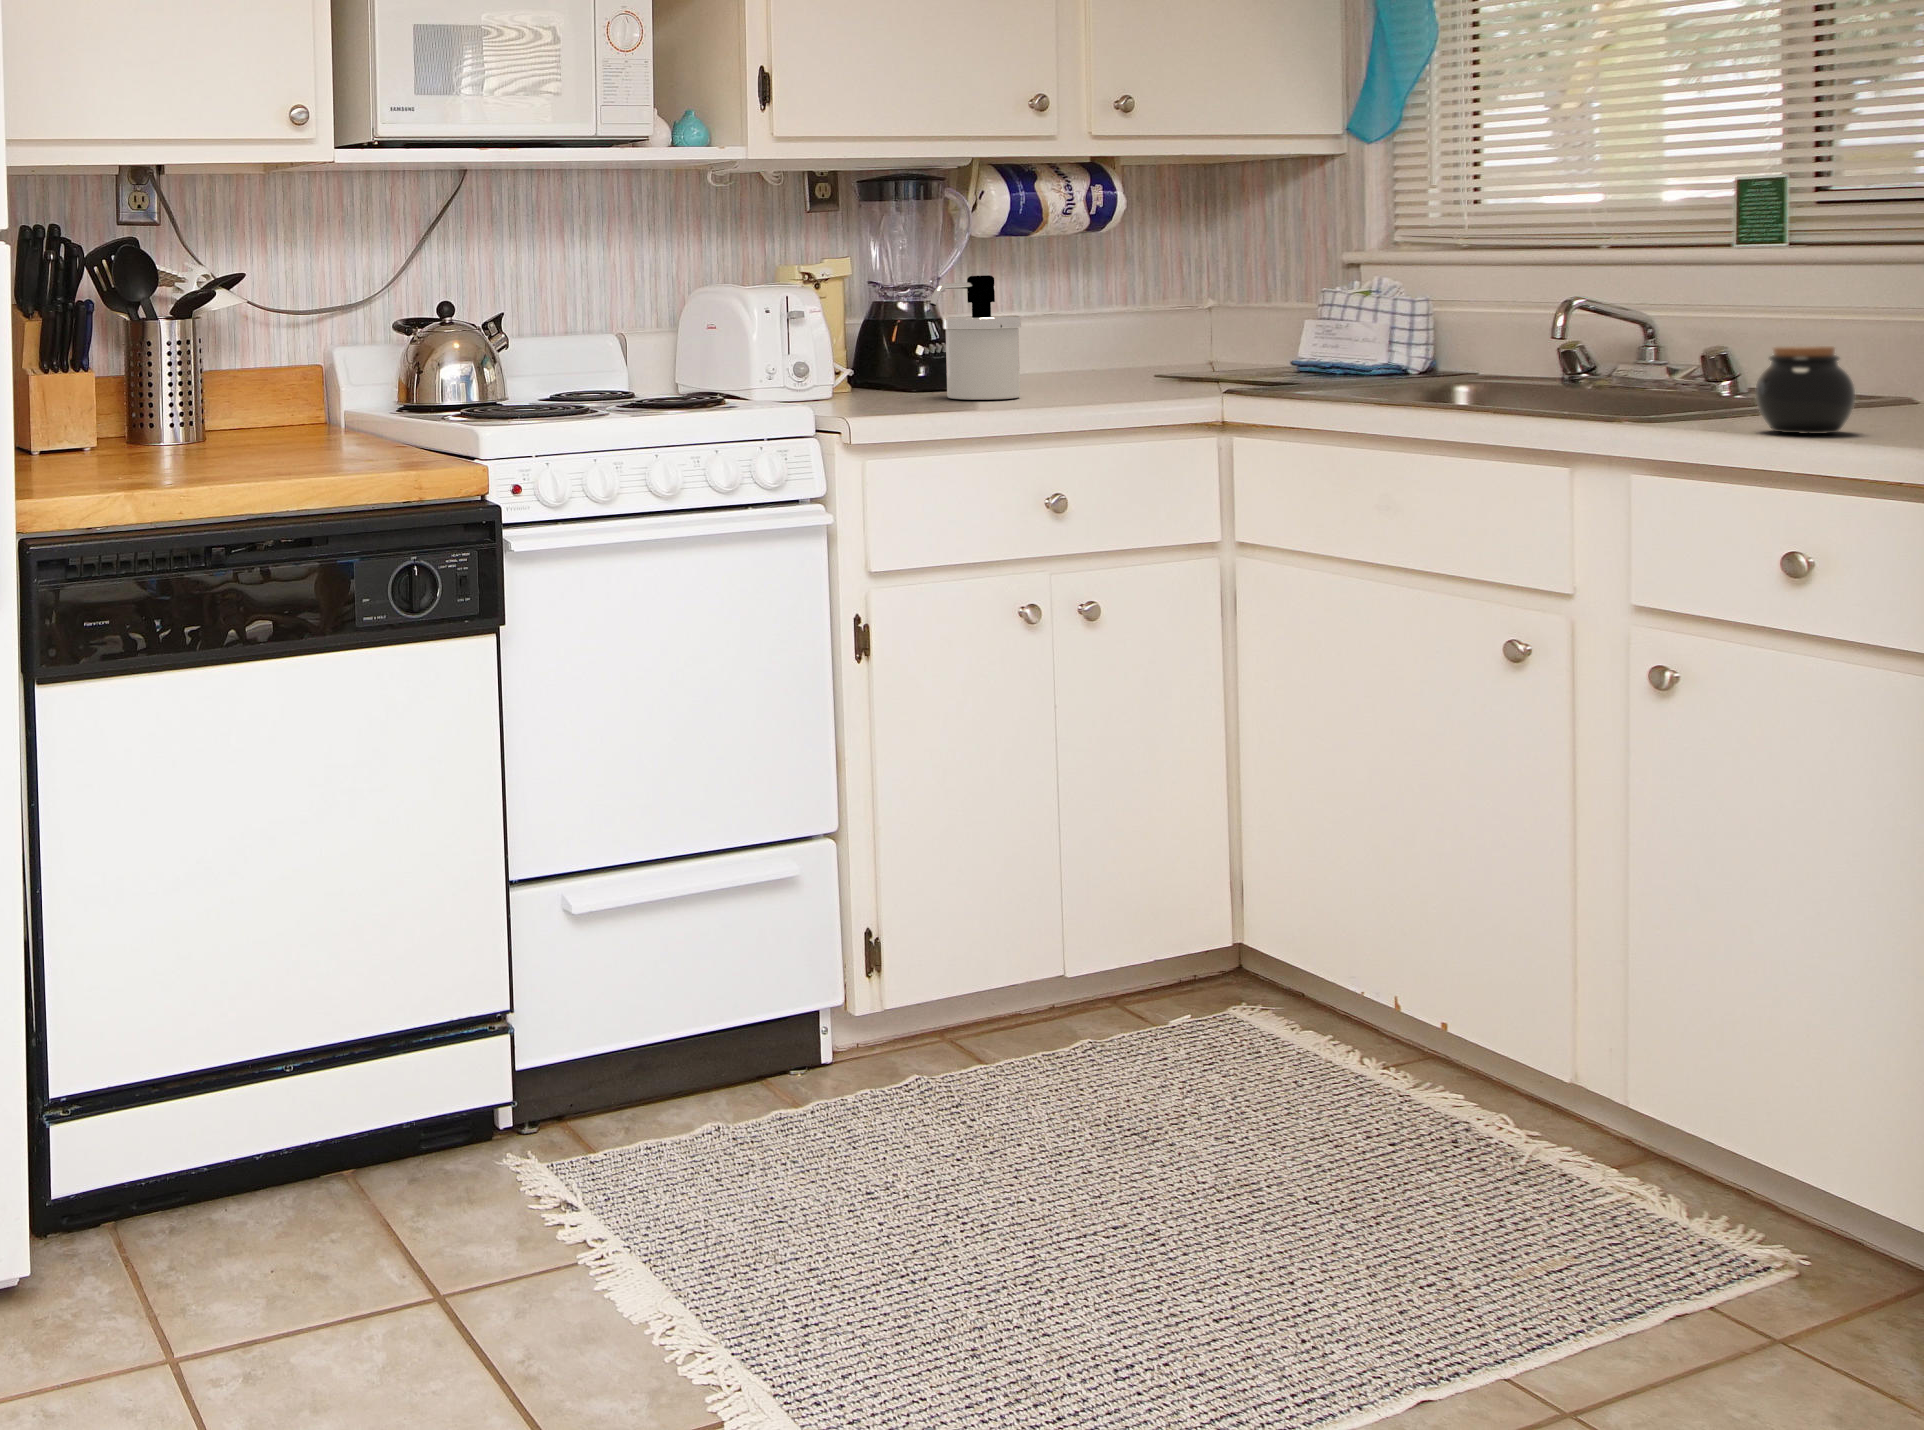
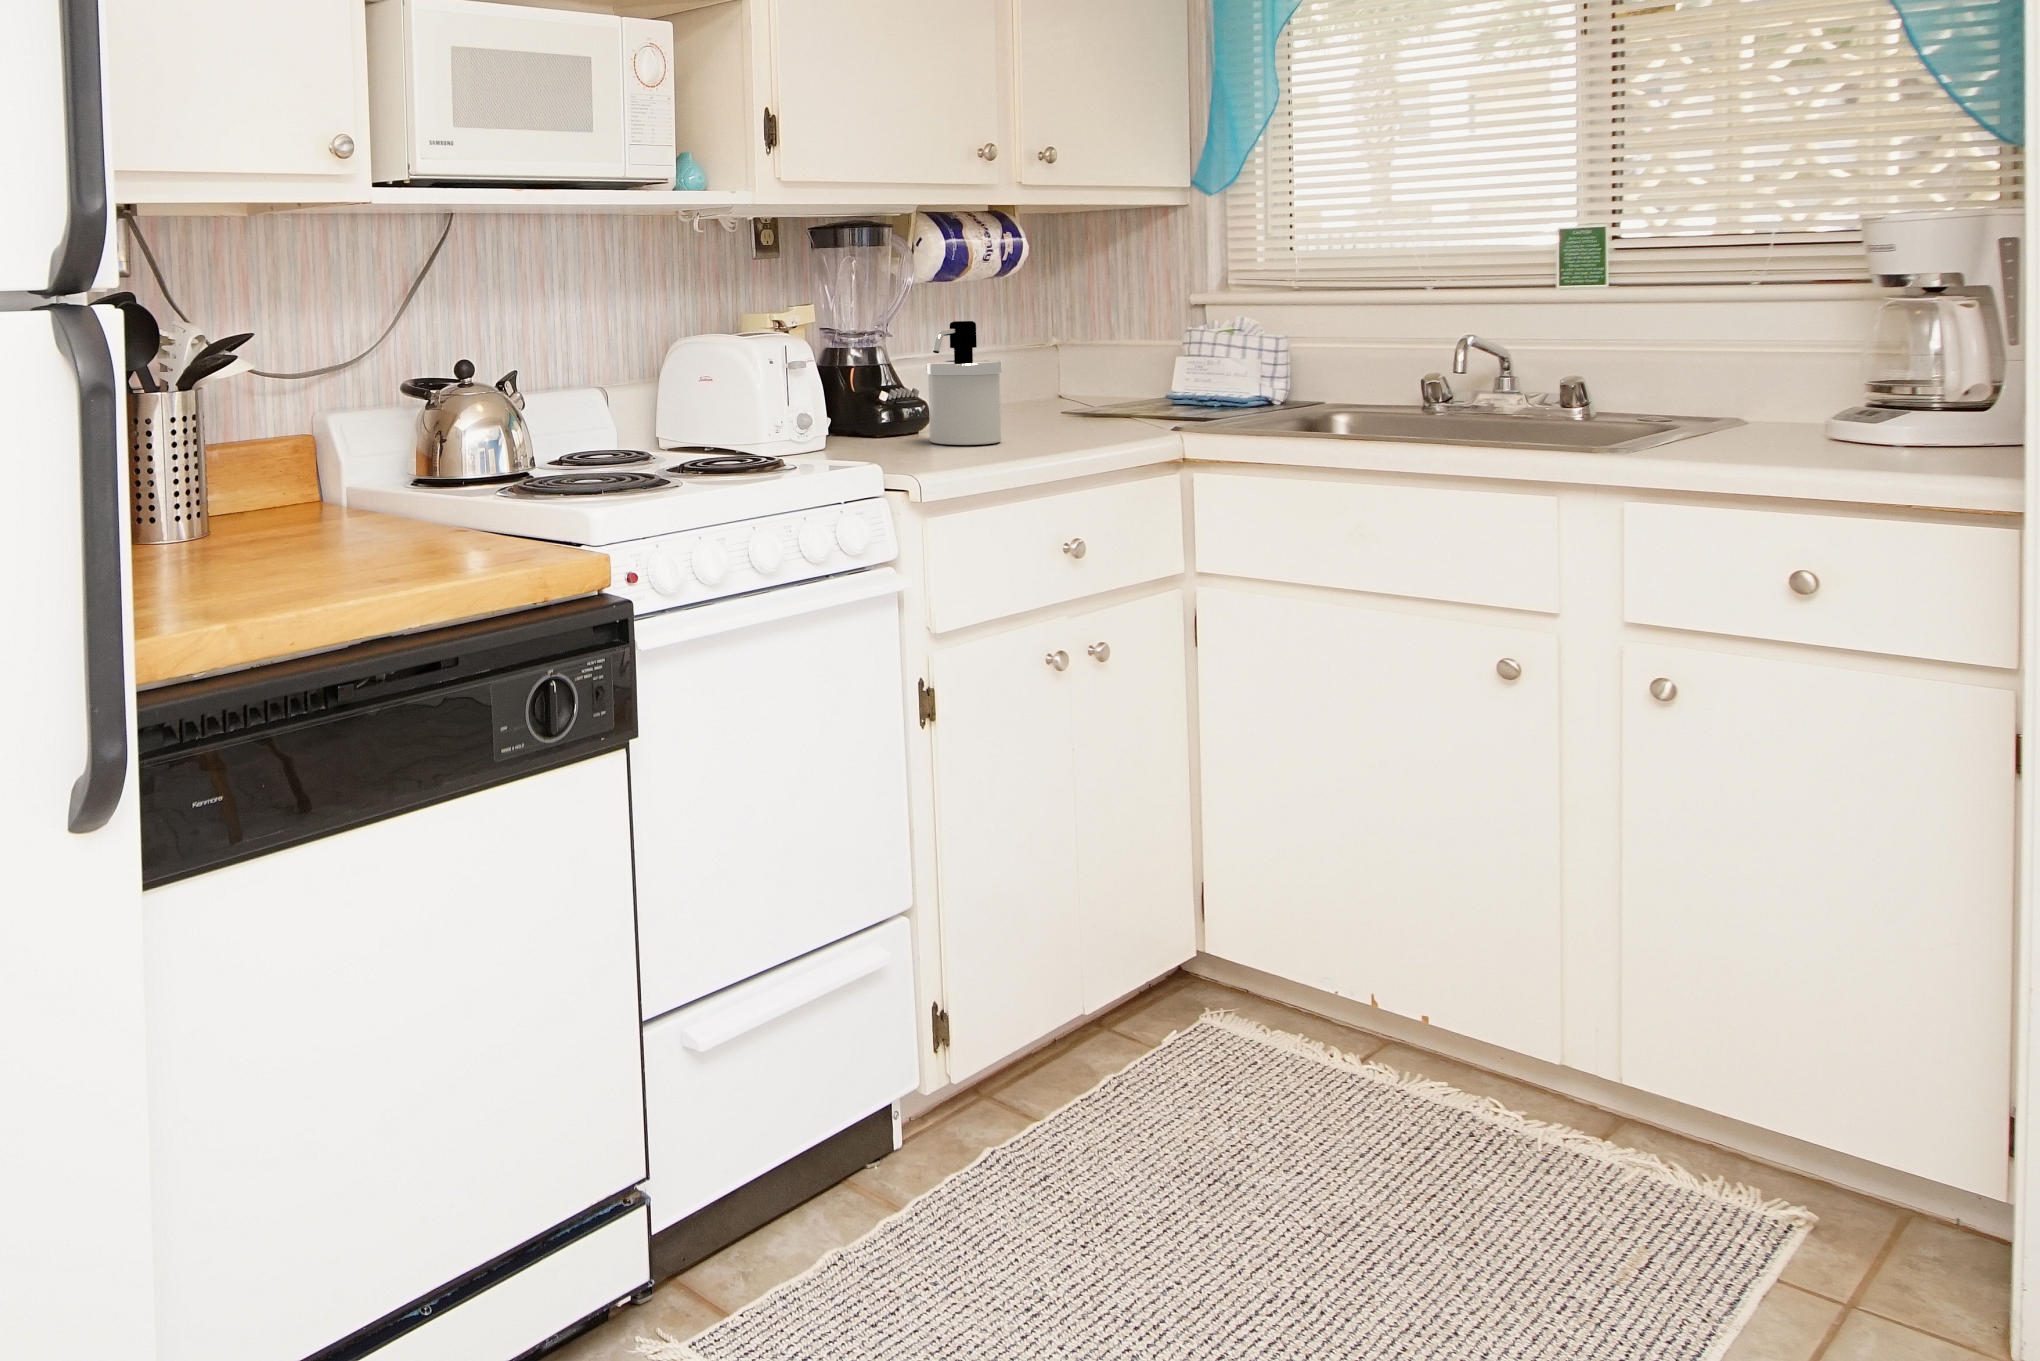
jar: present [1755,346,1855,434] -> none [1764,391,1857,472]

